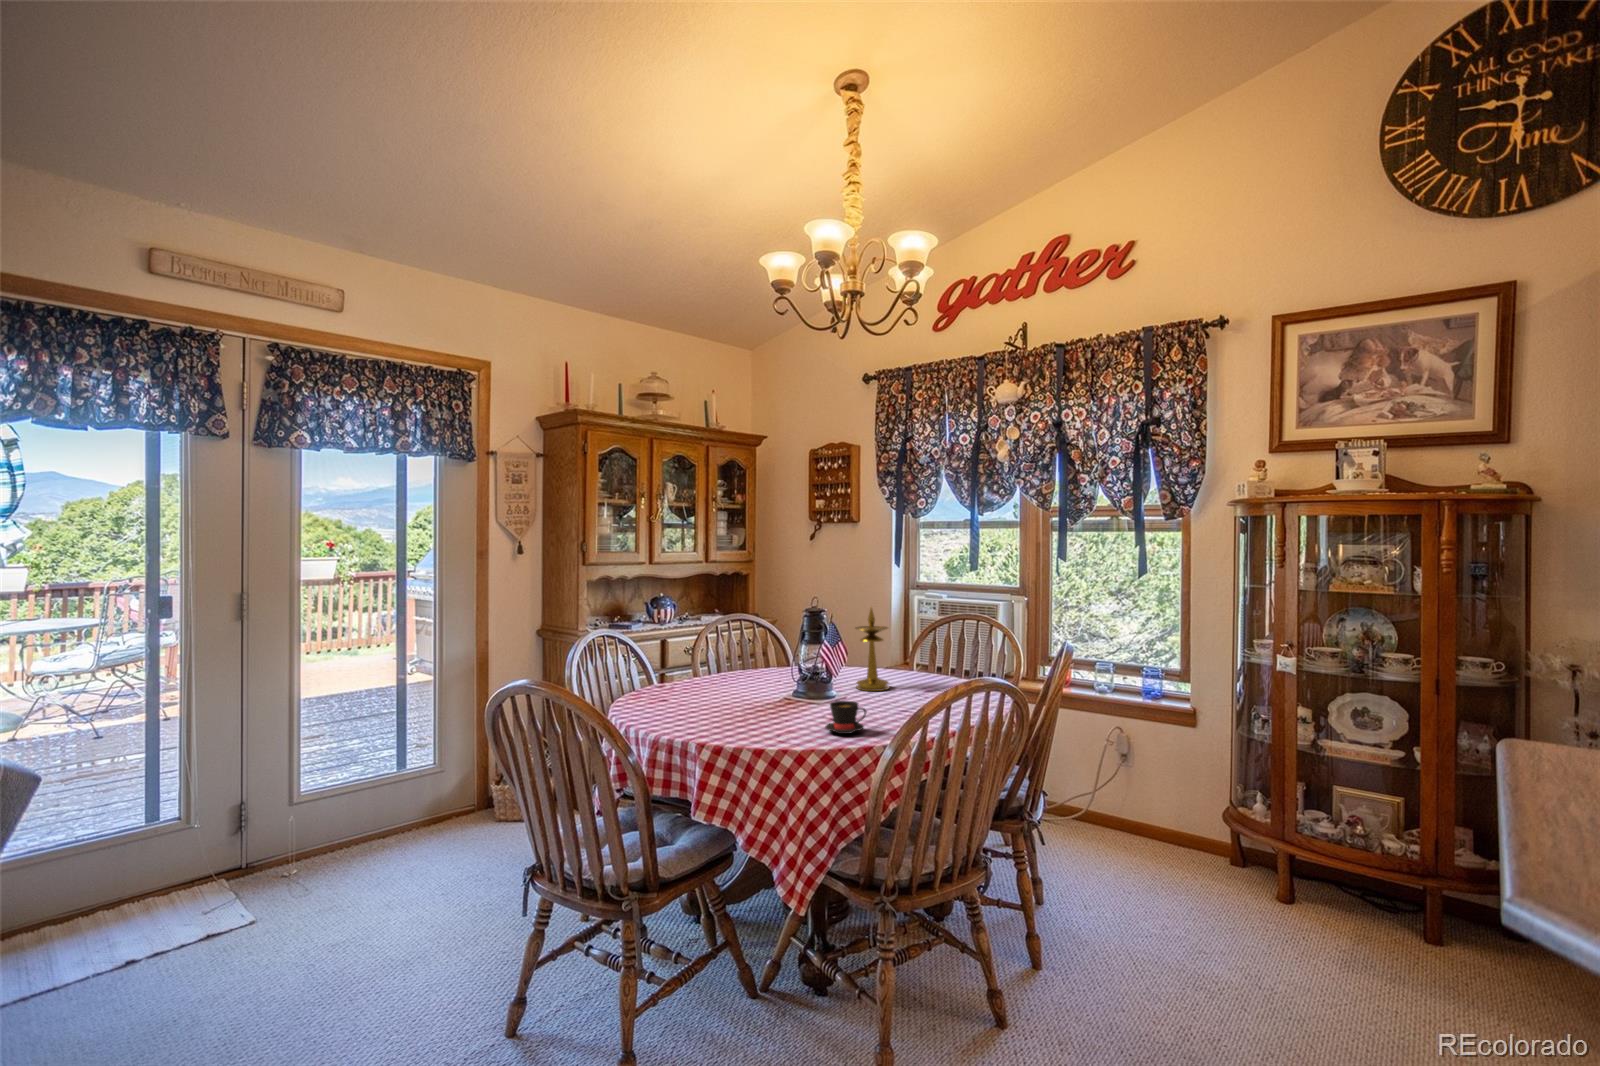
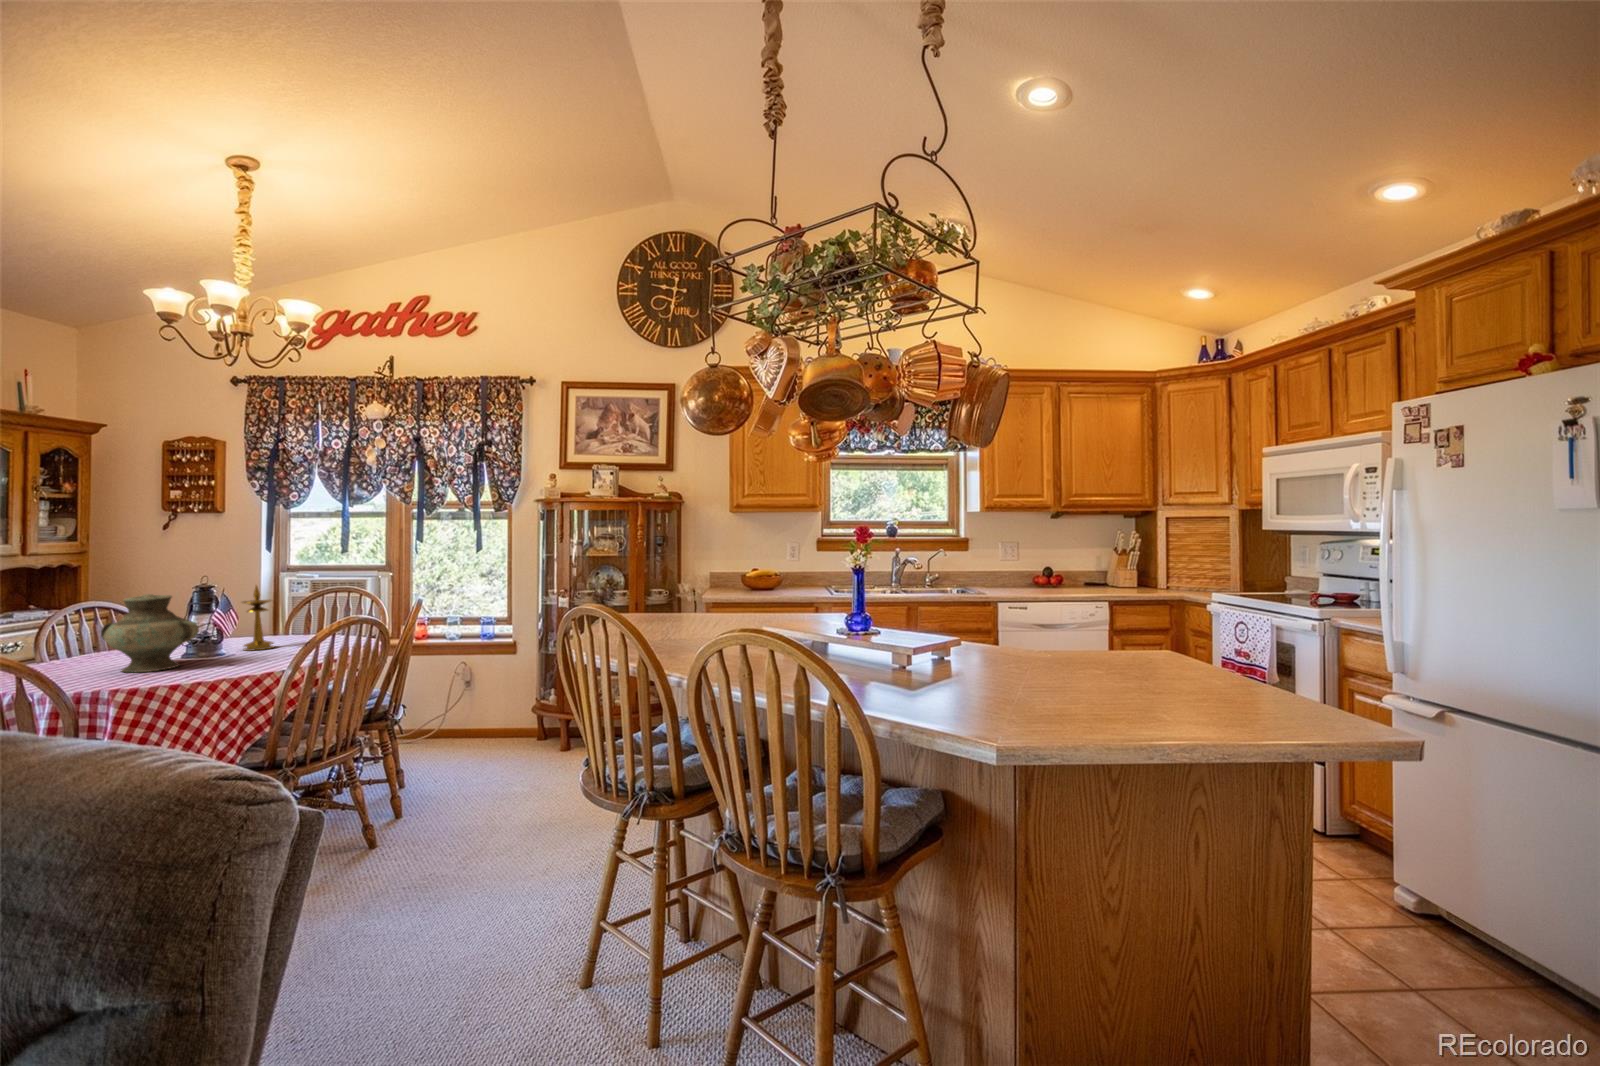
vase: none [714,614,801,712] -> present [101,594,199,672]
teacup: present [825,701,867,734] -> none [228,649,264,672]

